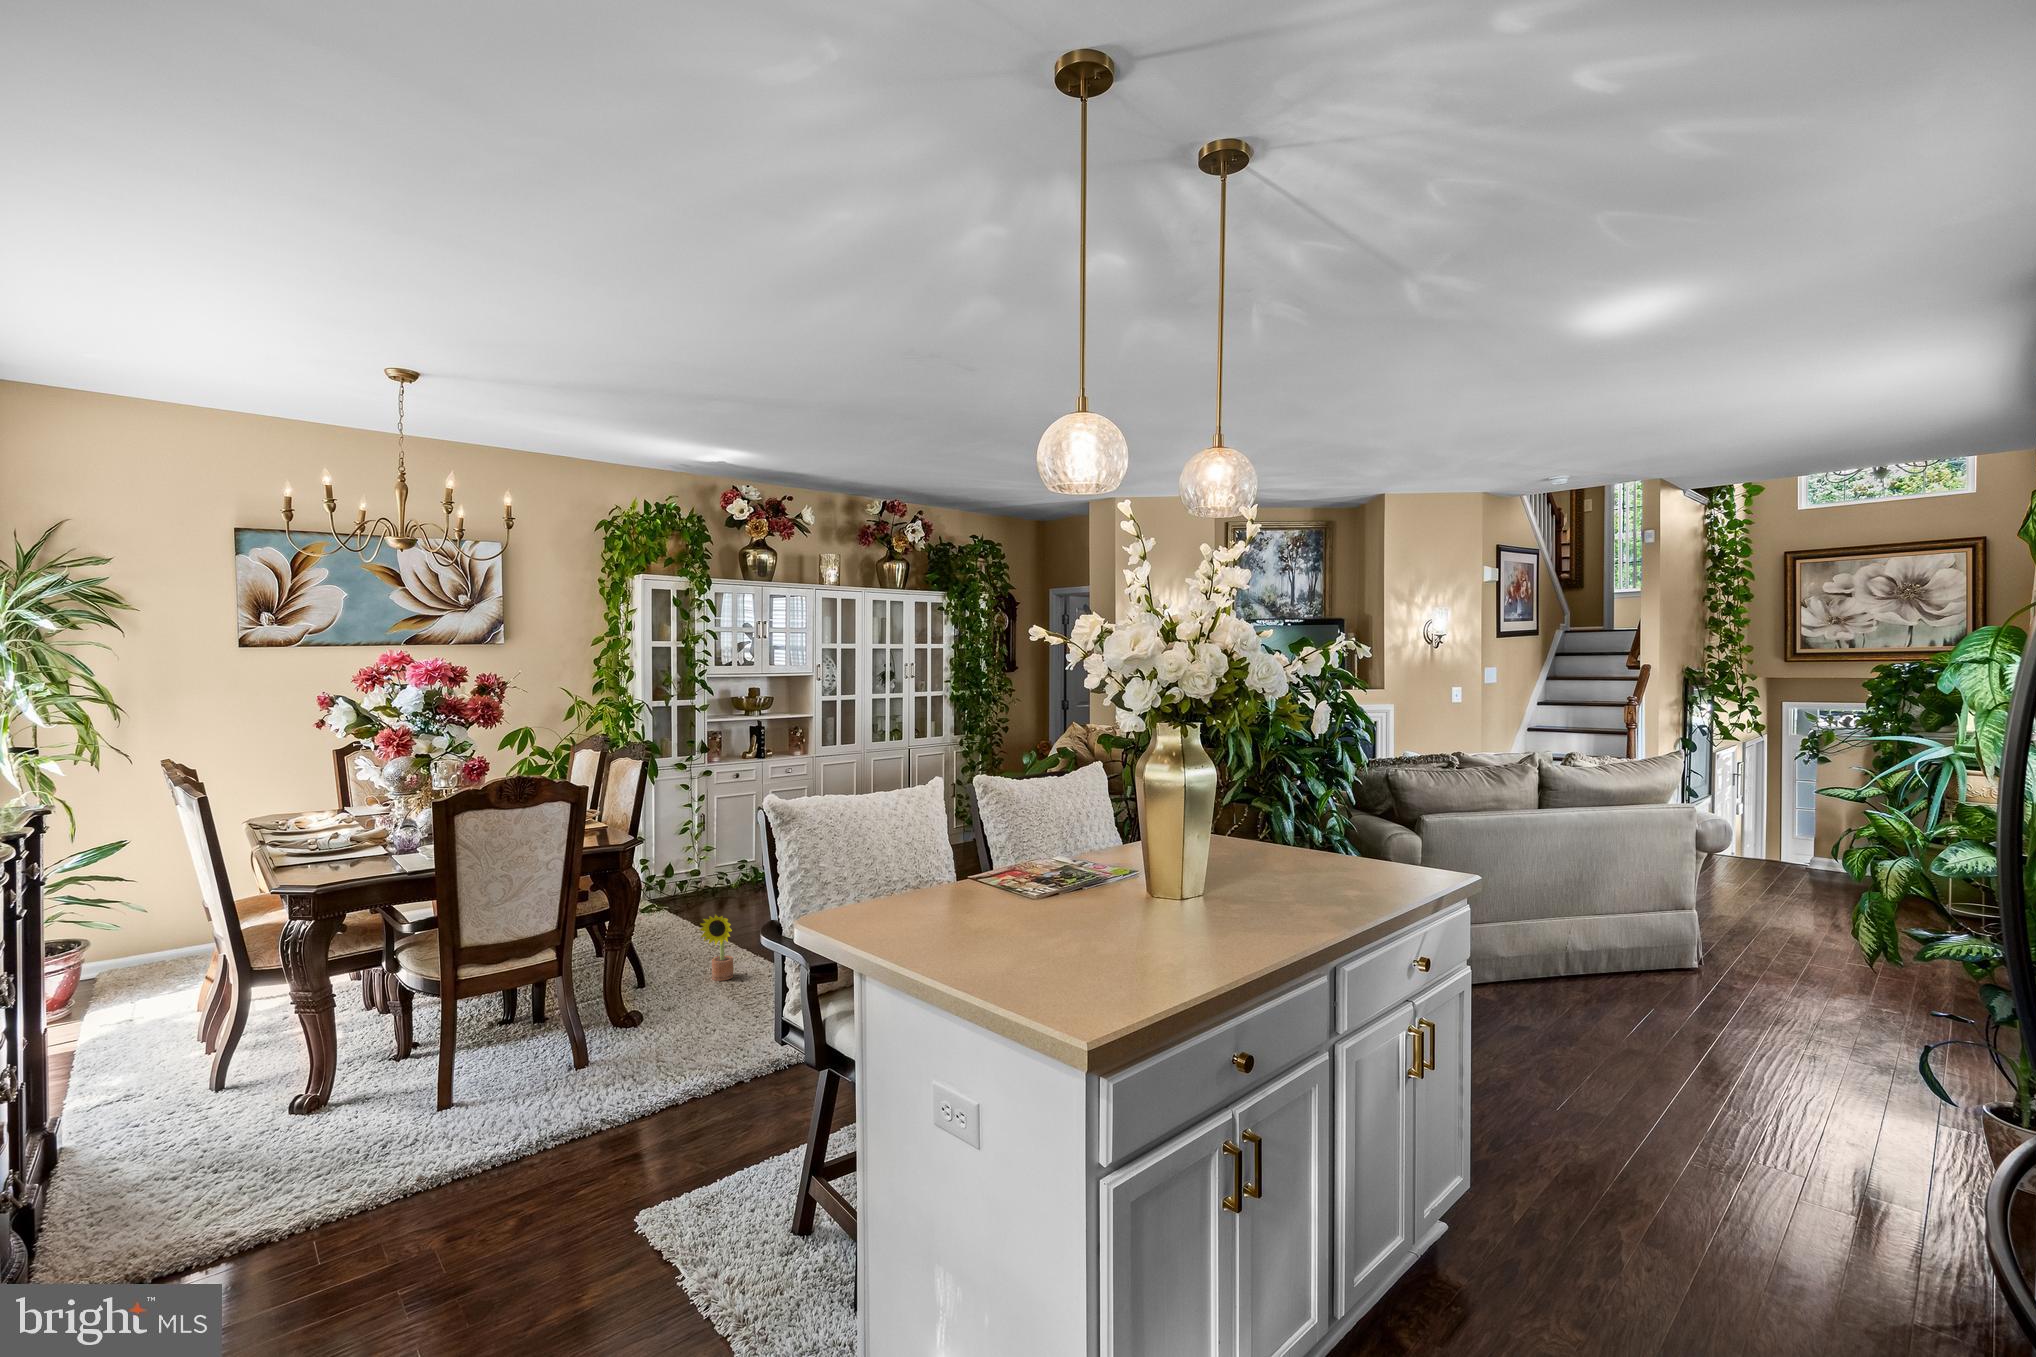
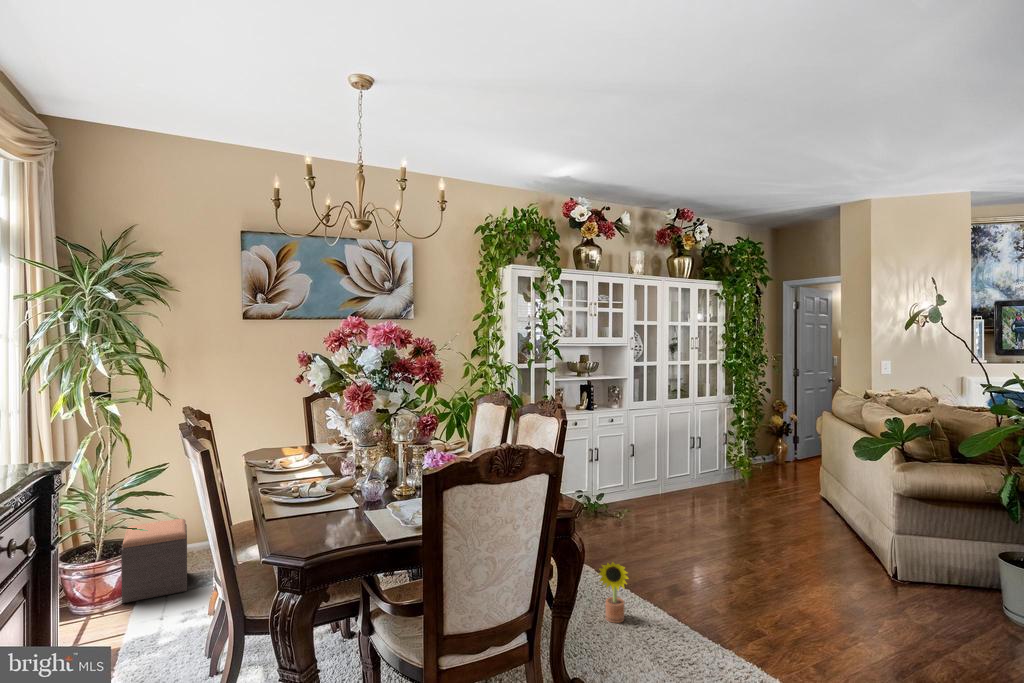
footstool: none [65,911,165,1016] -> present [121,519,187,603]

